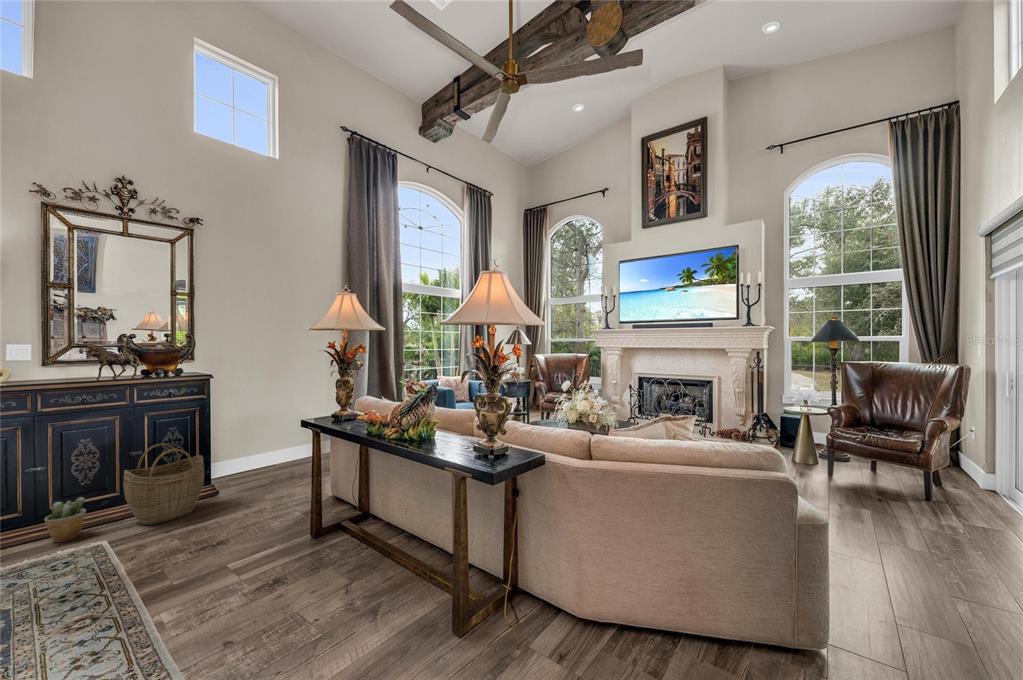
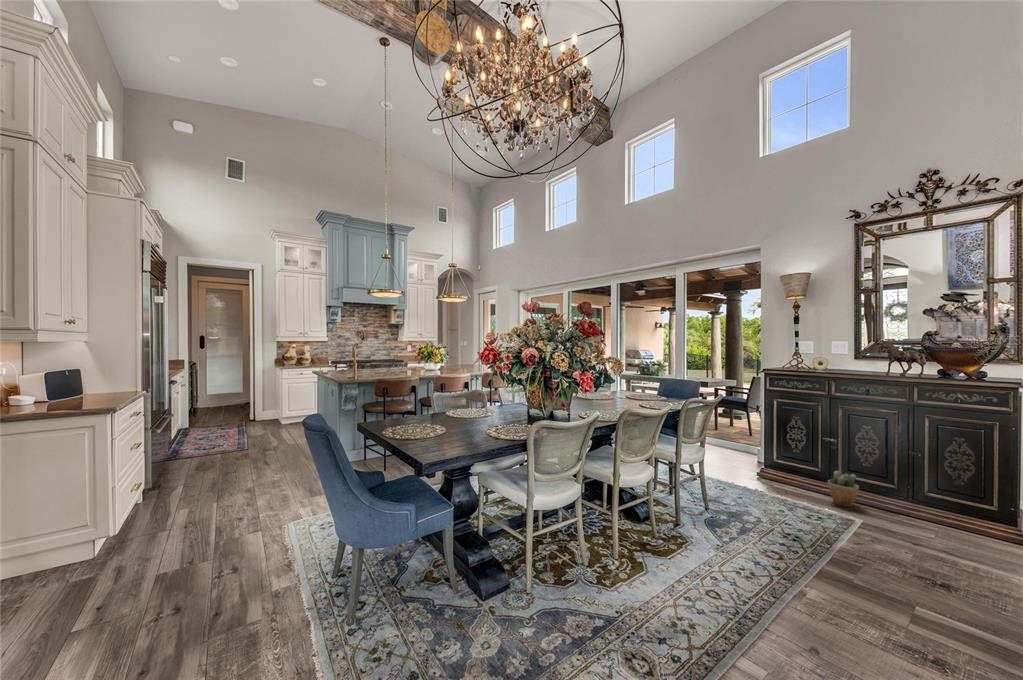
woven basket: present [123,444,204,525] -> none [888,451,988,544]

